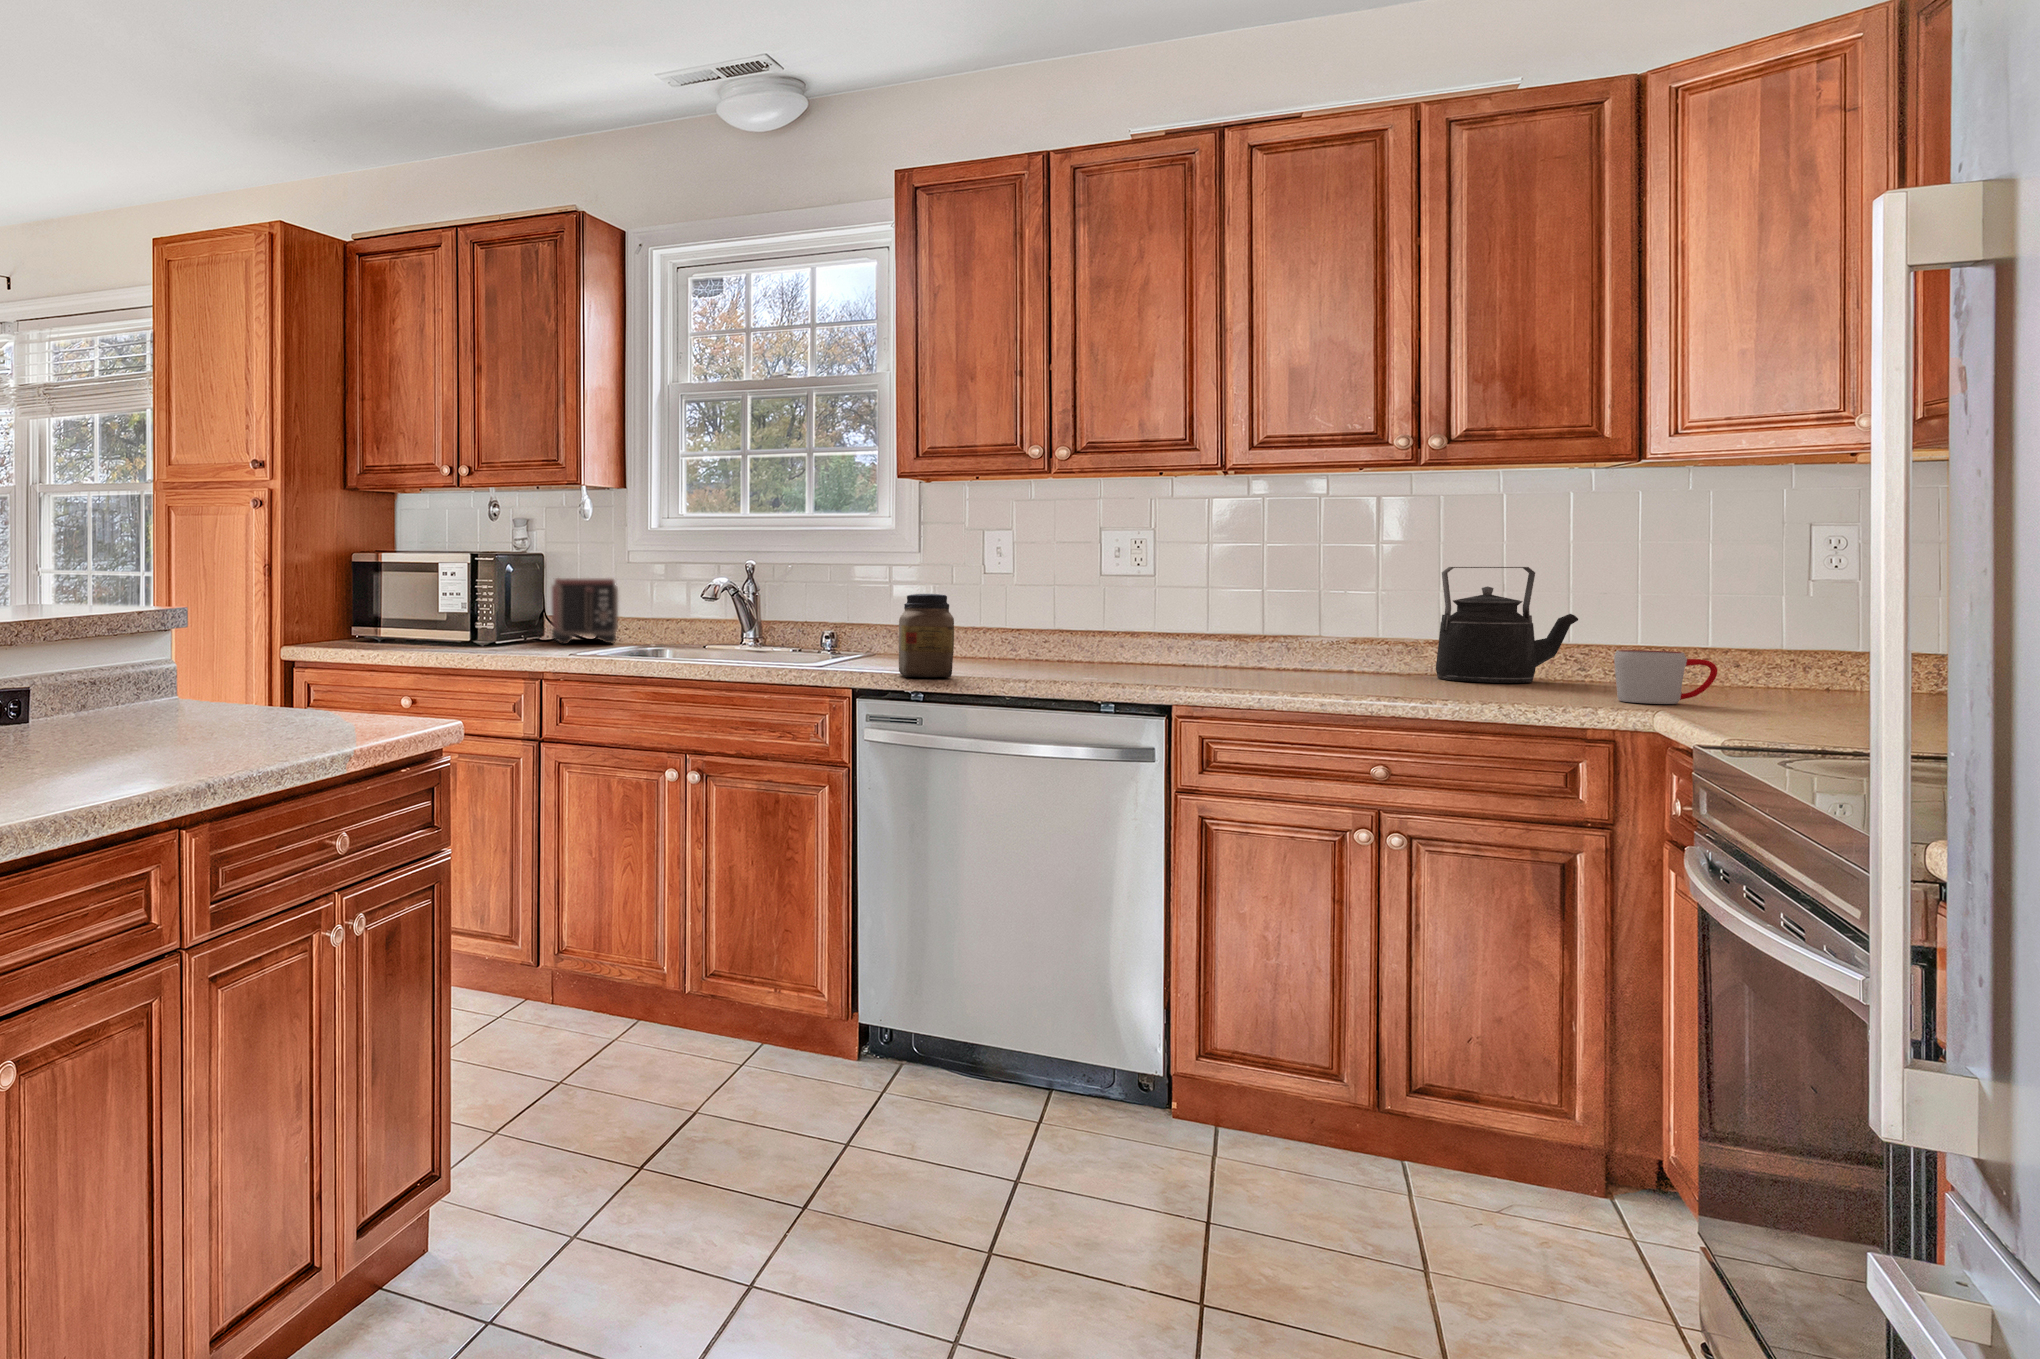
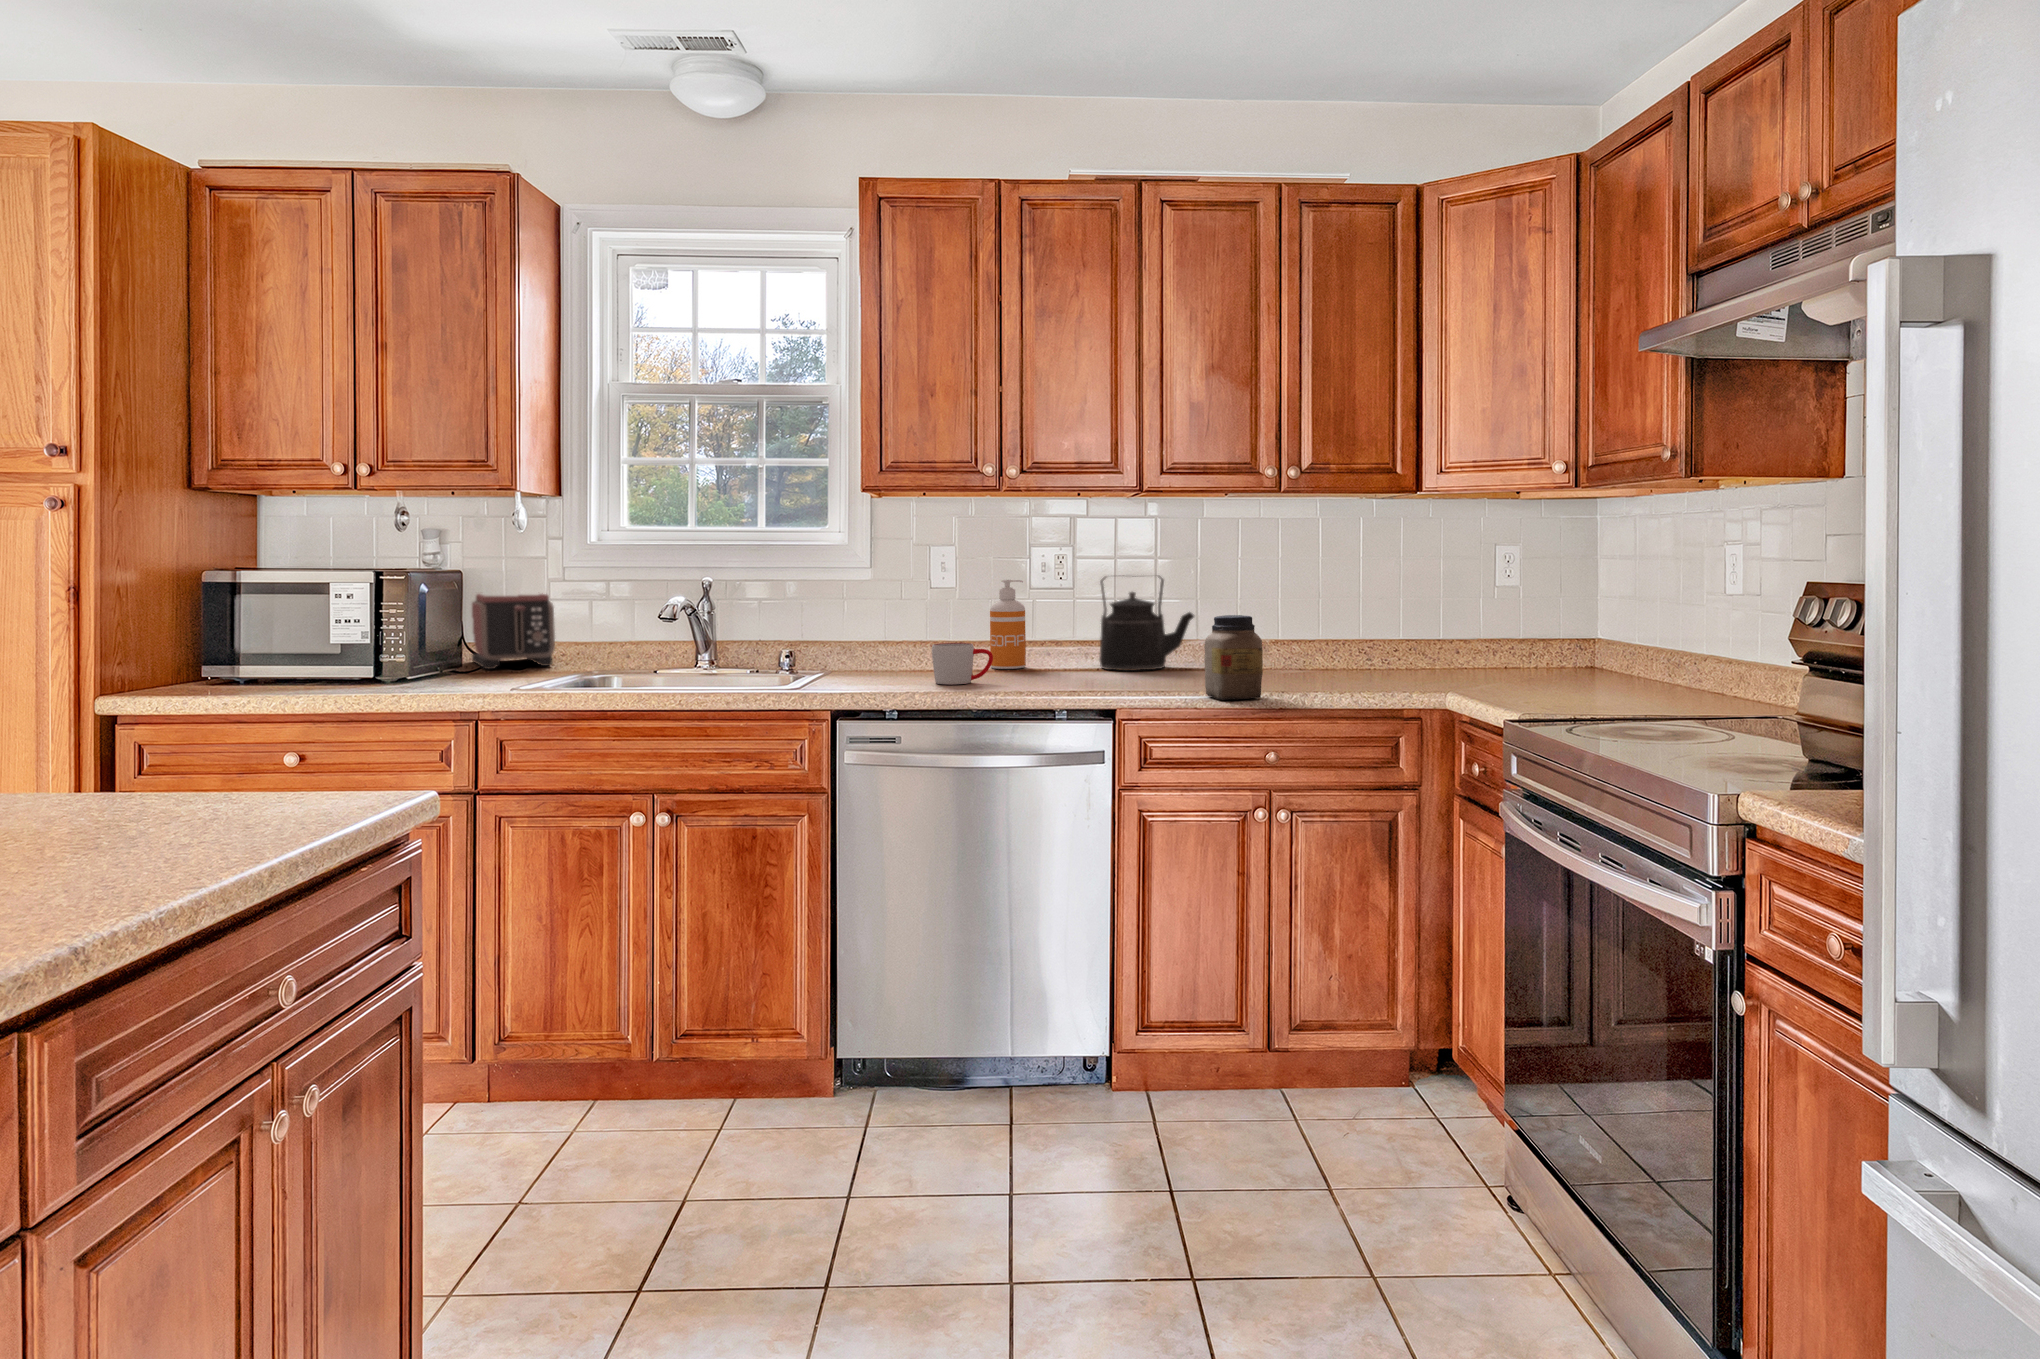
kettle: present [1436,567,1578,683] -> present [1099,575,1194,671]
soap dispenser: none [1038,569,1079,663] -> present [990,580,1026,669]
jar: present [899,594,954,677] -> present [1204,615,1263,700]
mug: present [1614,650,1717,704] -> present [932,643,993,684]

